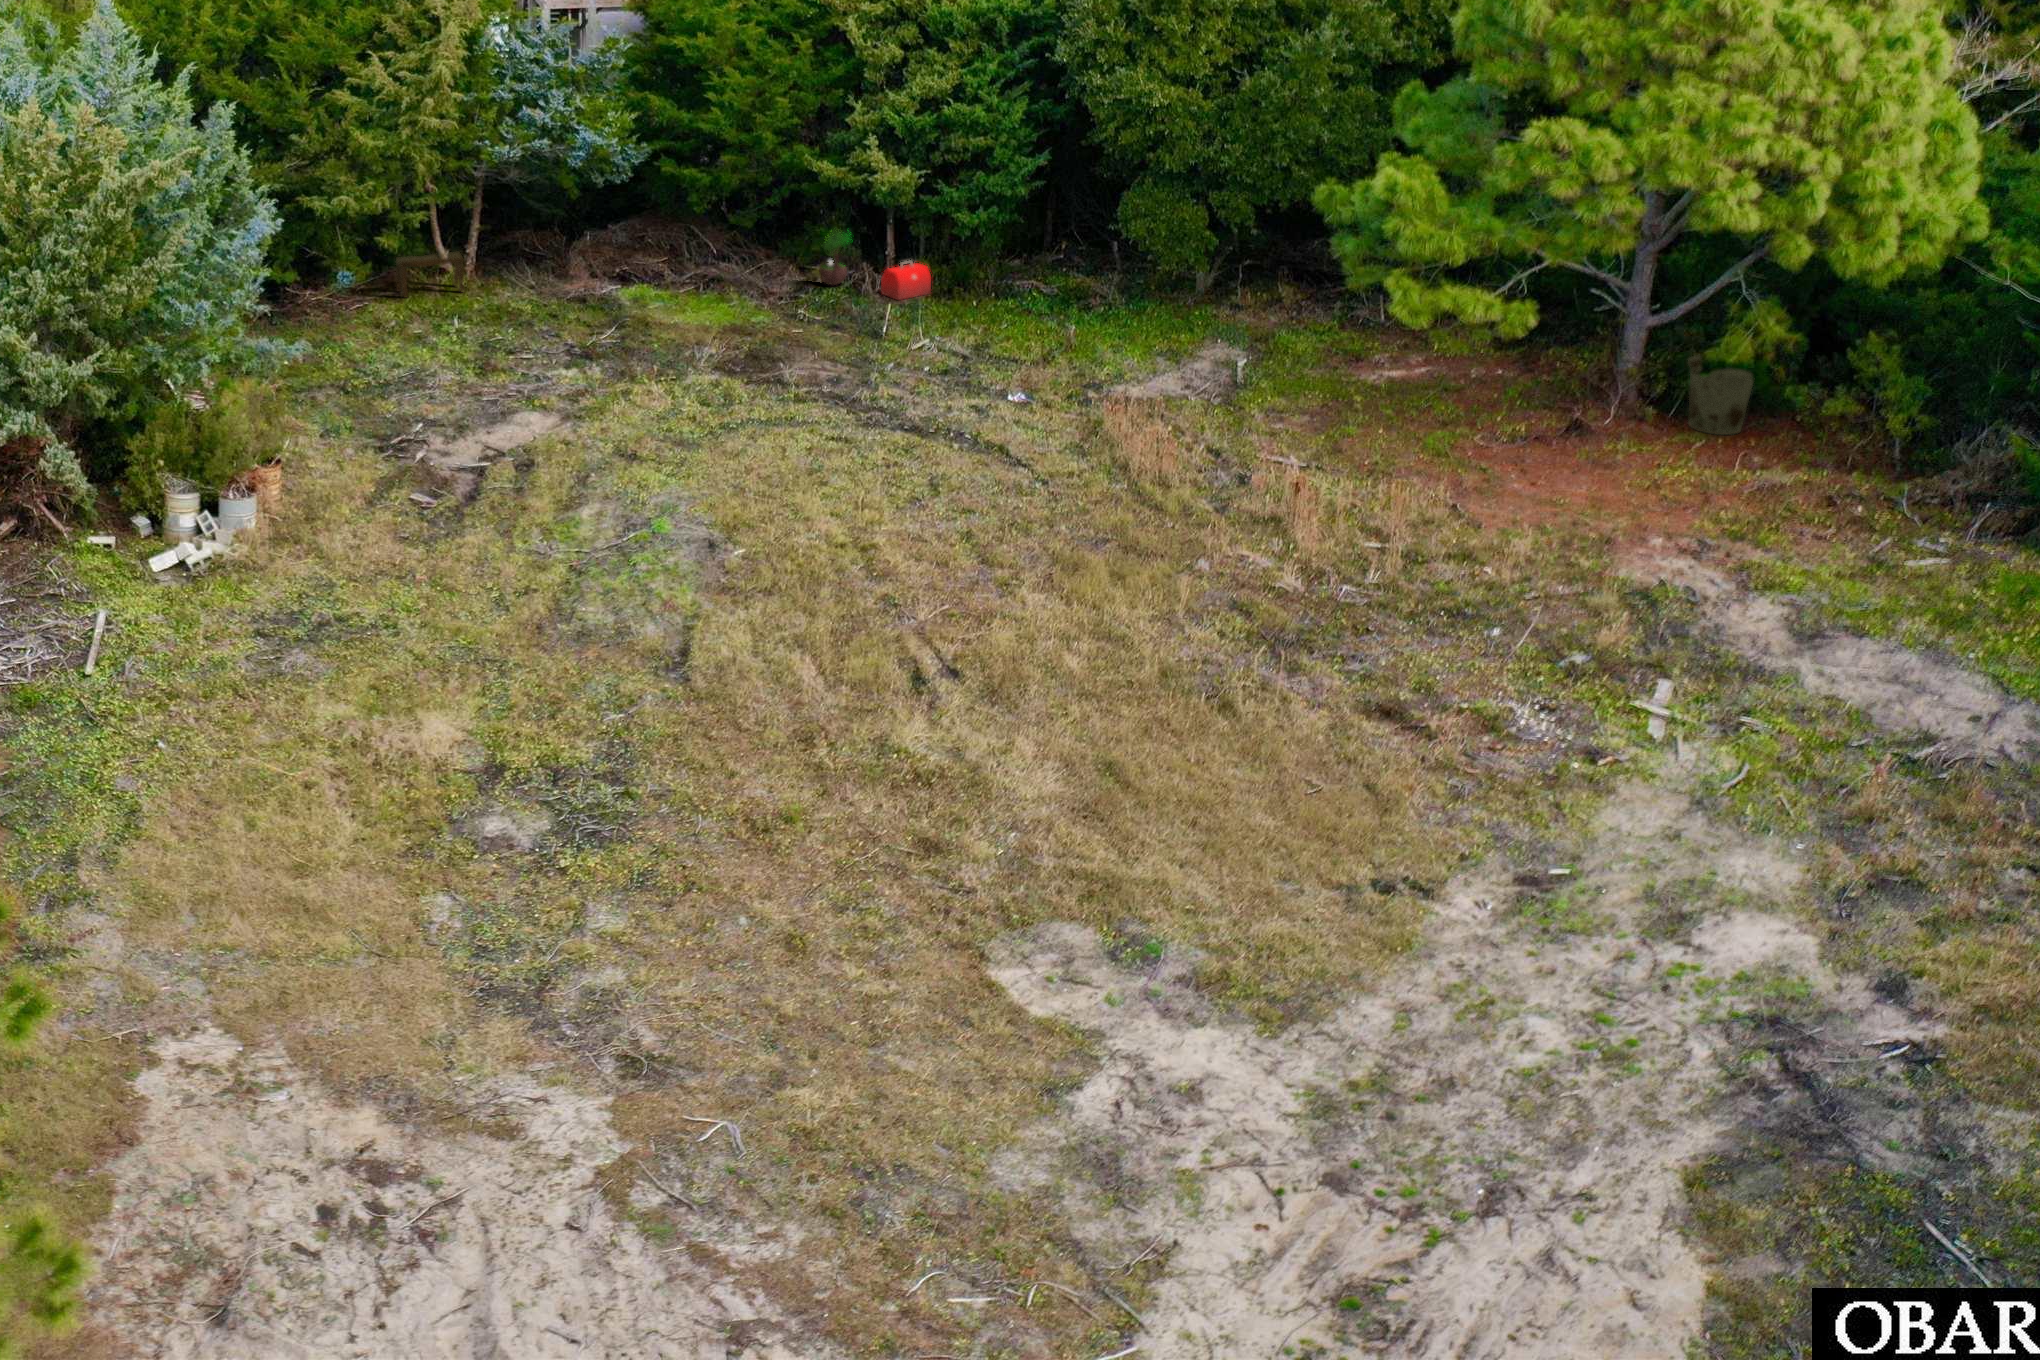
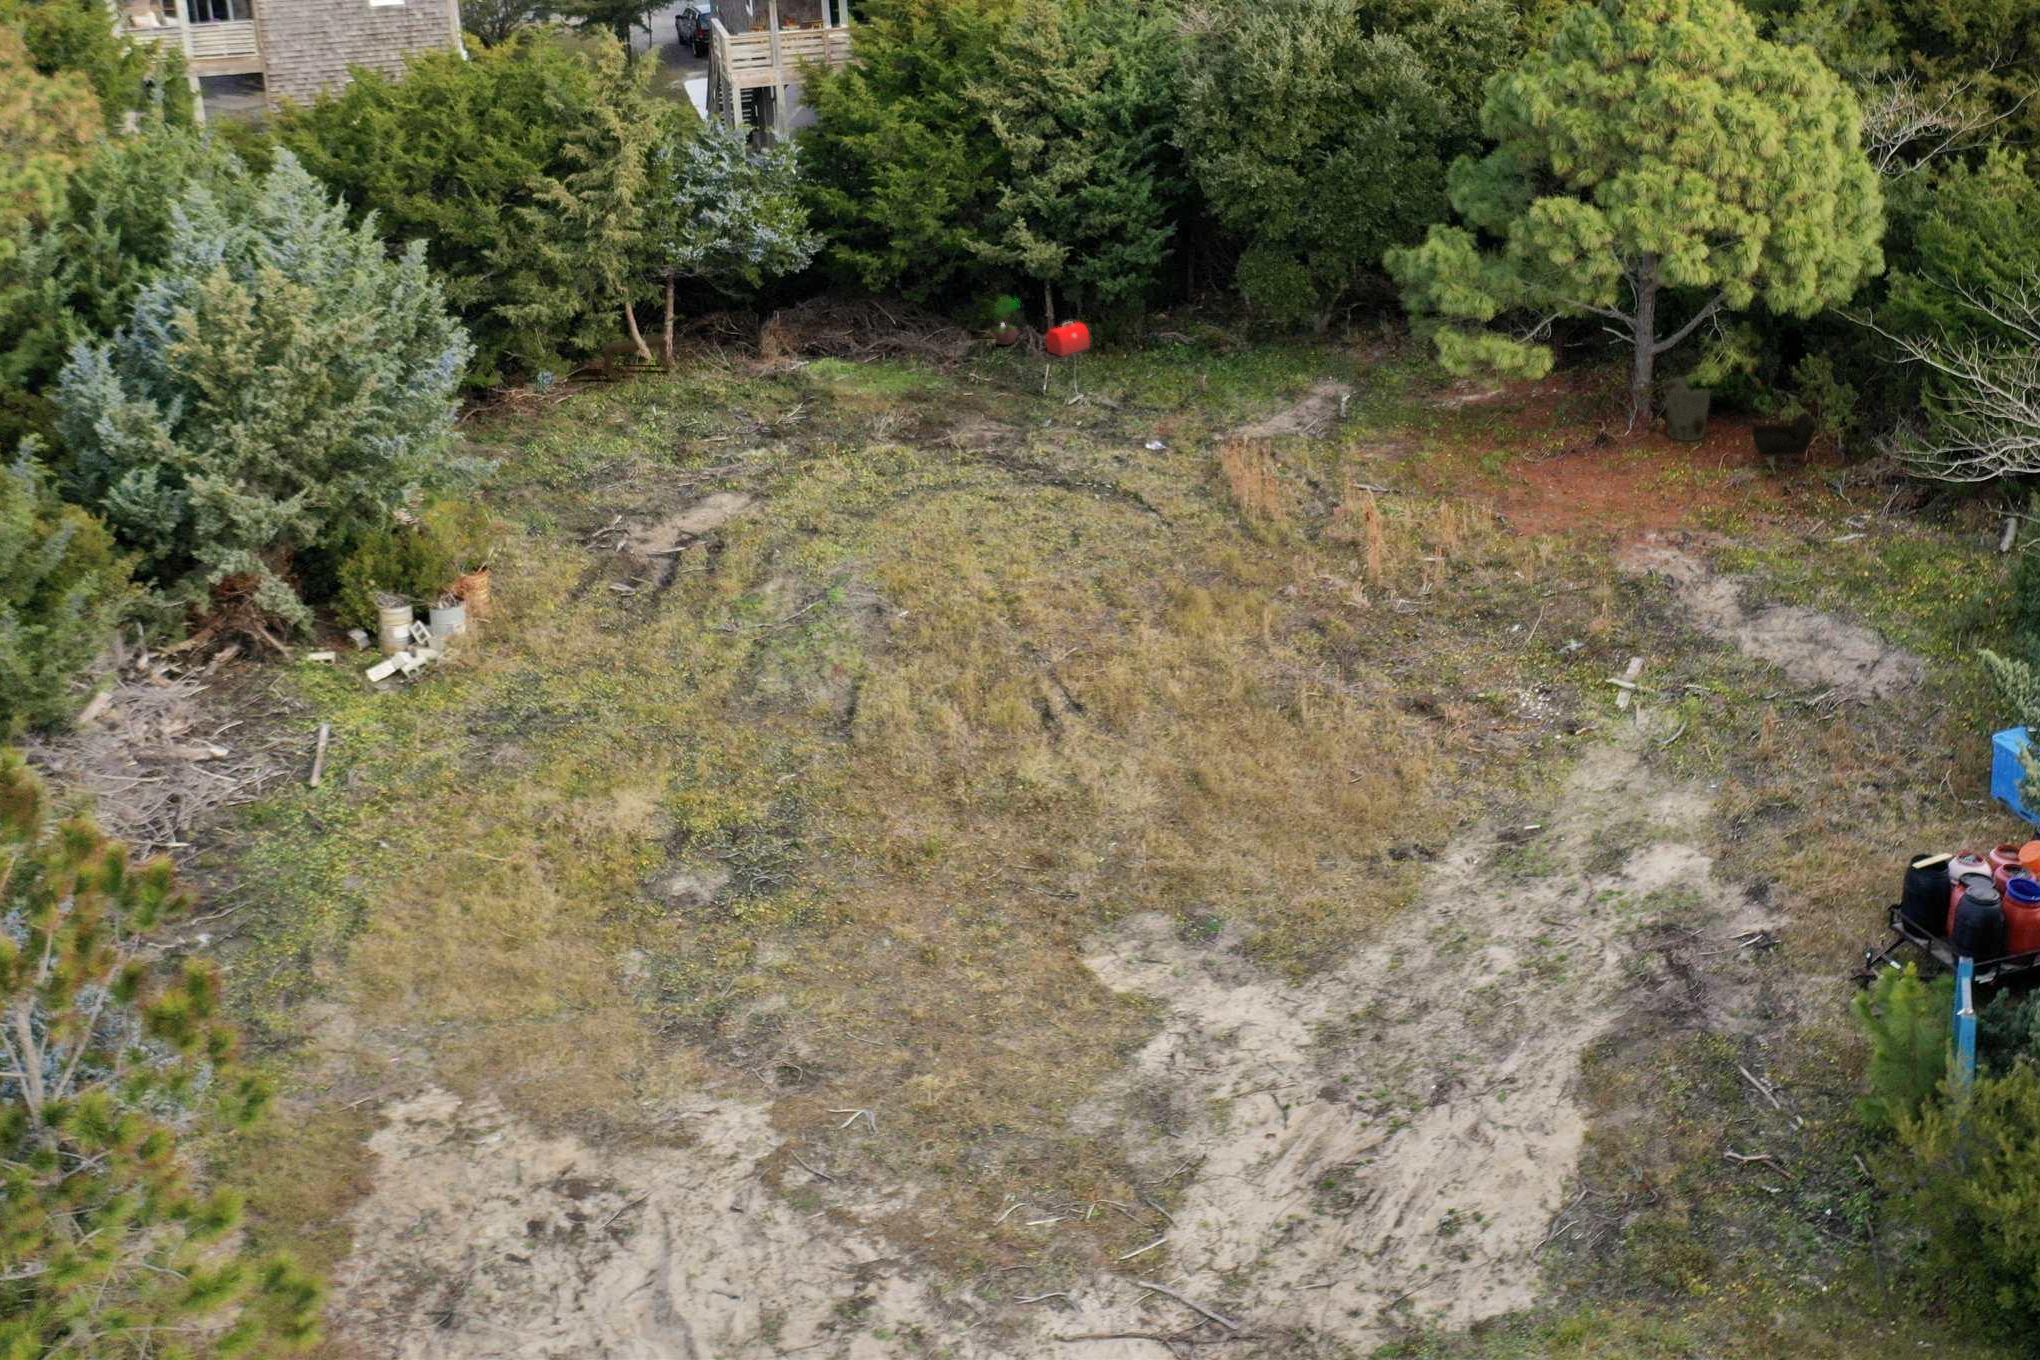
lounge chair: none [1807,404,1920,482] -> present [1752,413,1816,474]

